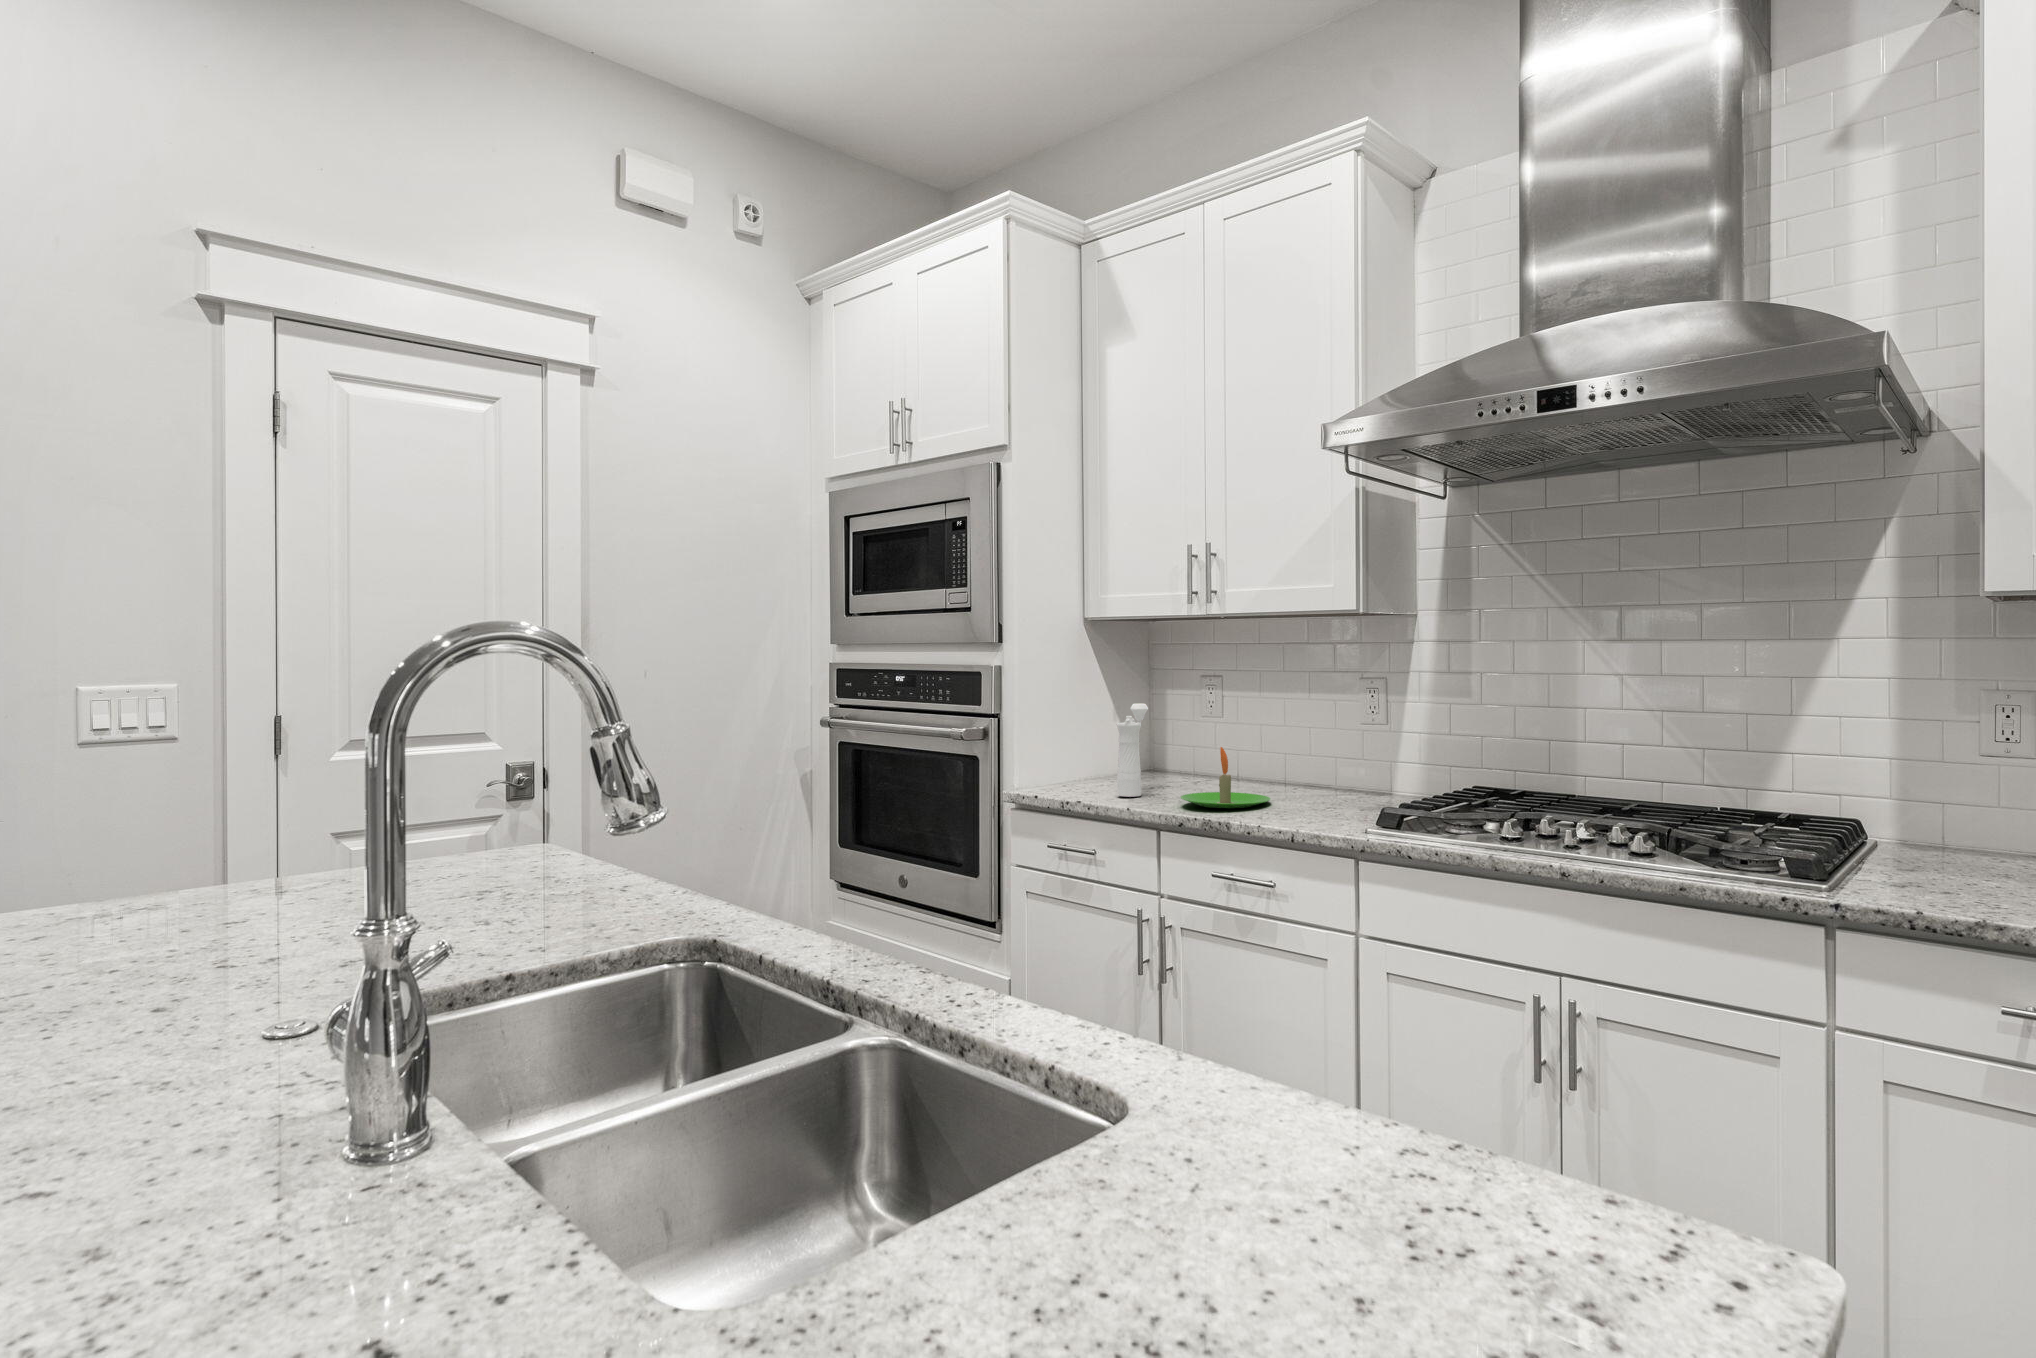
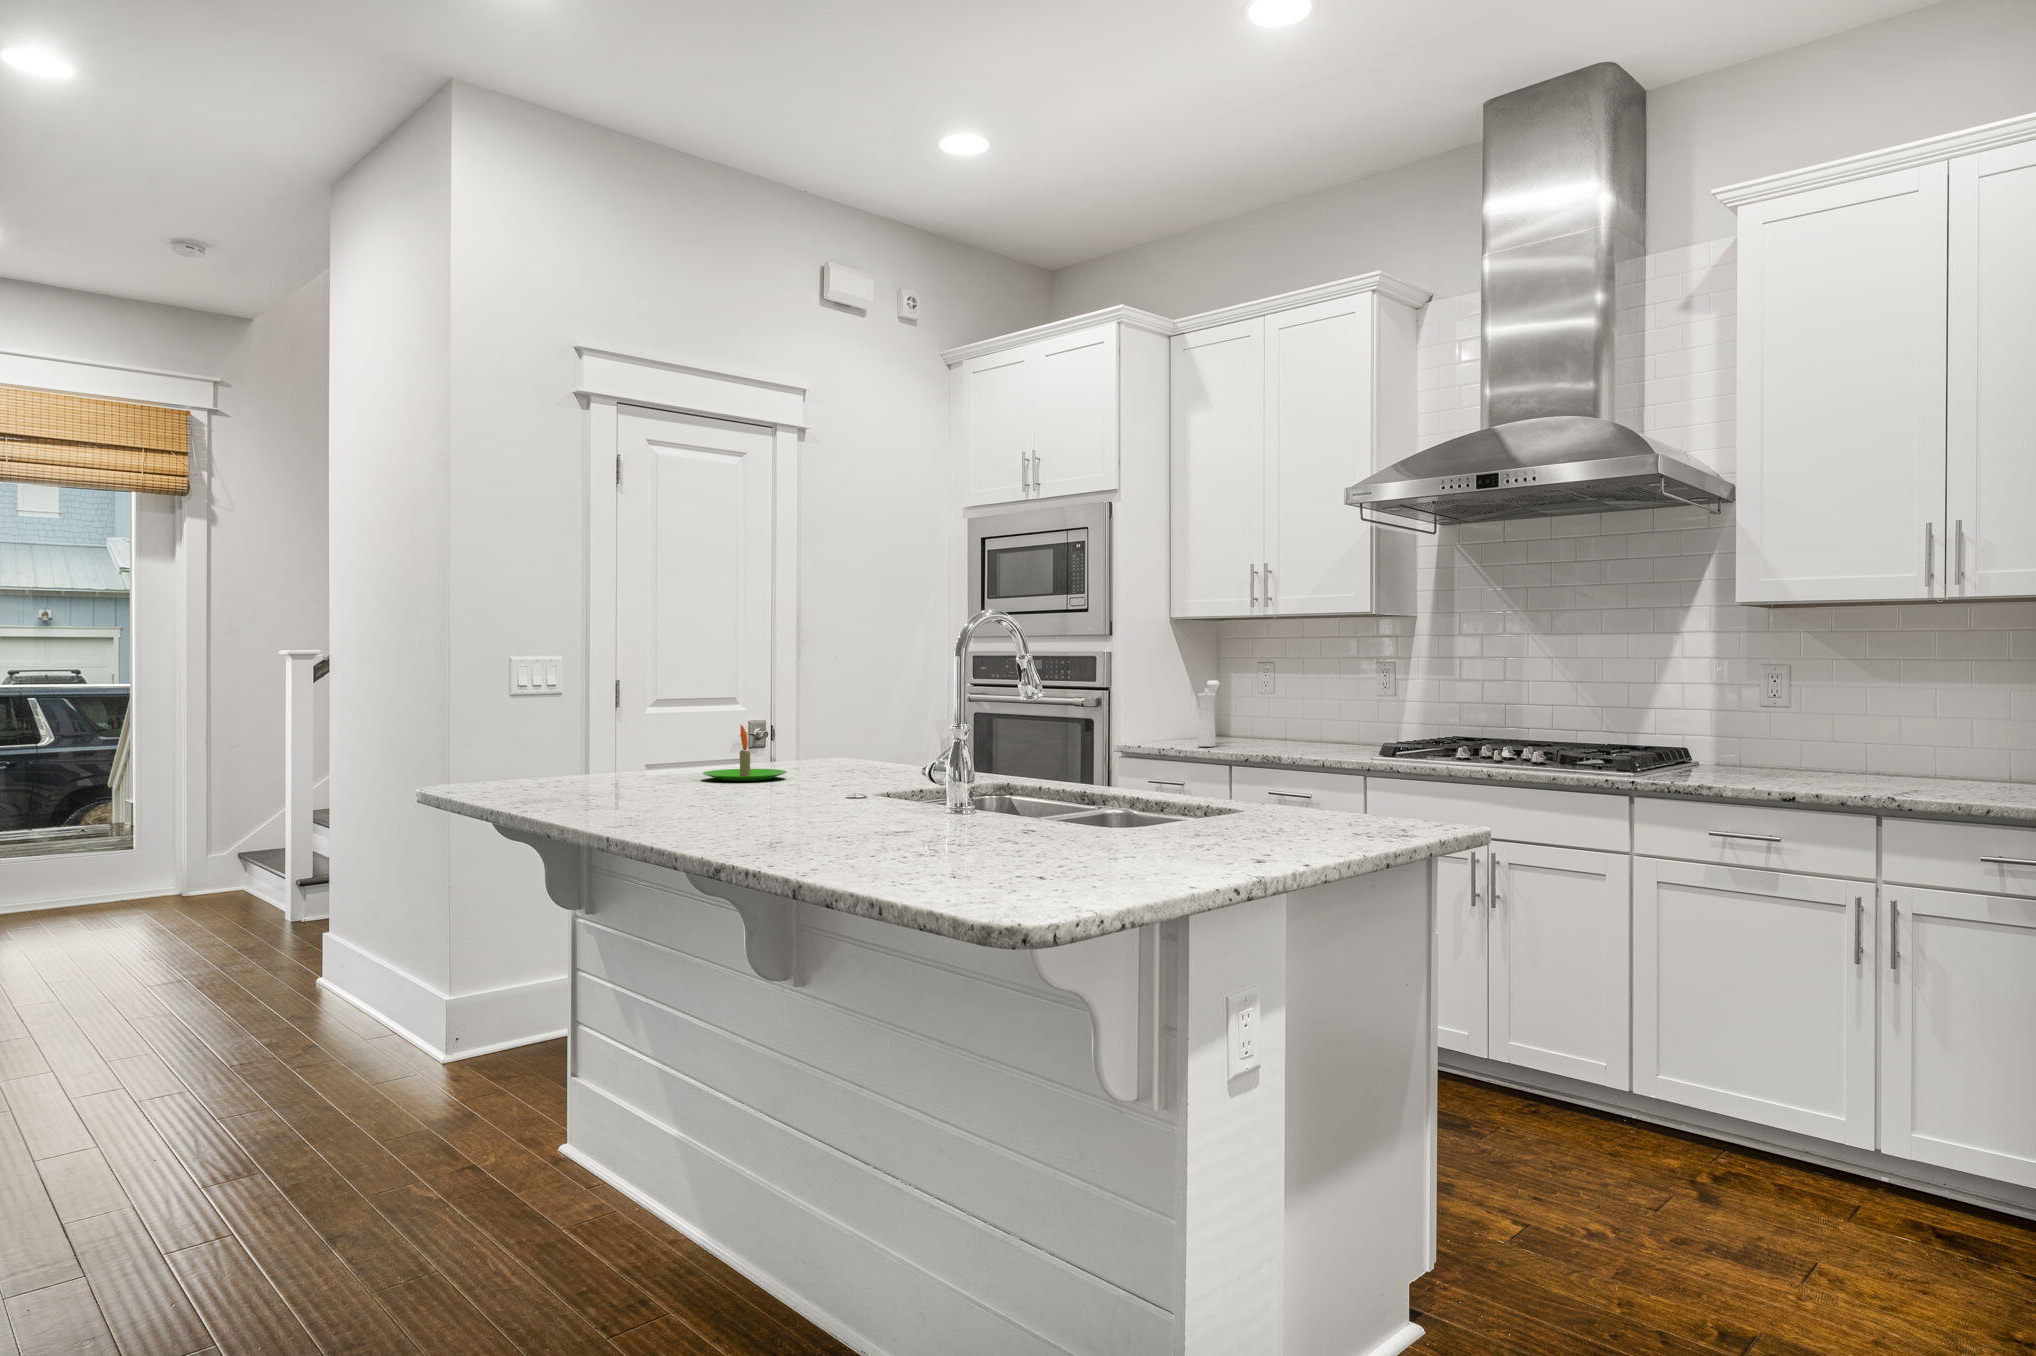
candle: present [1181,747,1270,808] -> present [702,725,787,781]

